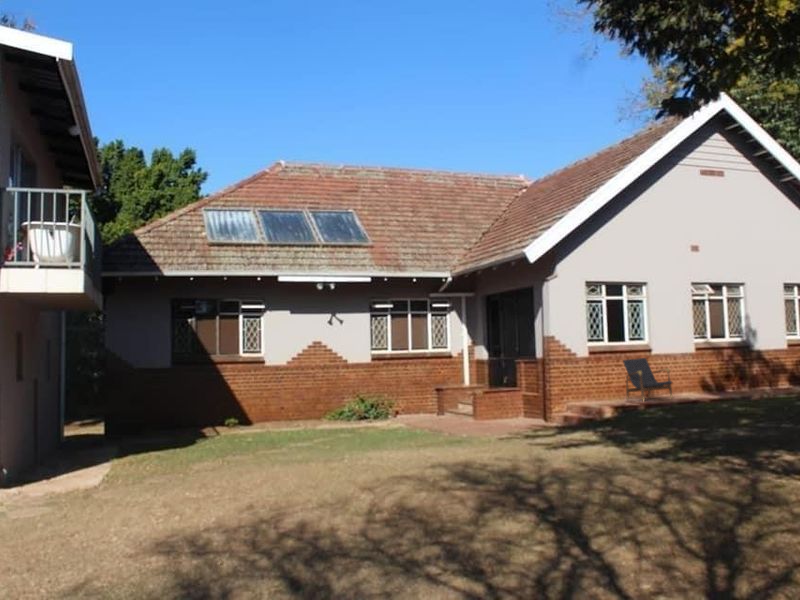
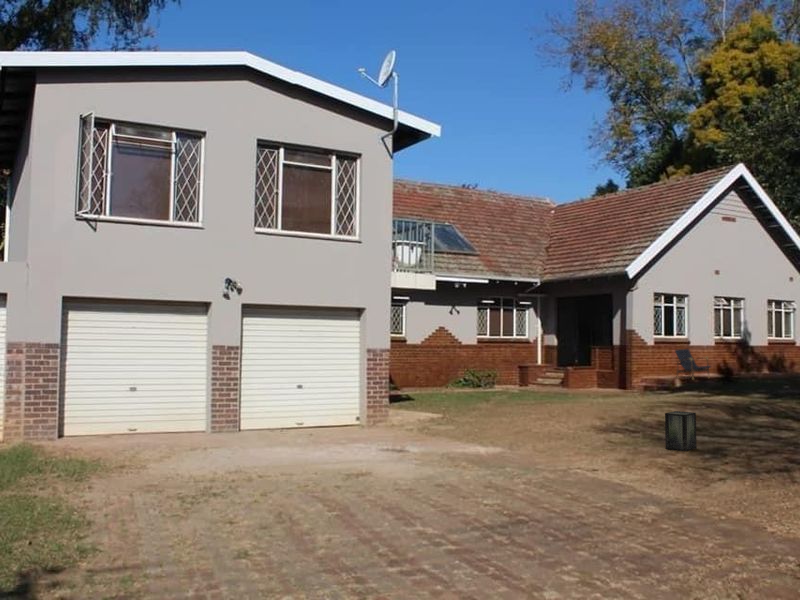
storage box: none [149,503,210,592] -> present [665,411,697,451]

